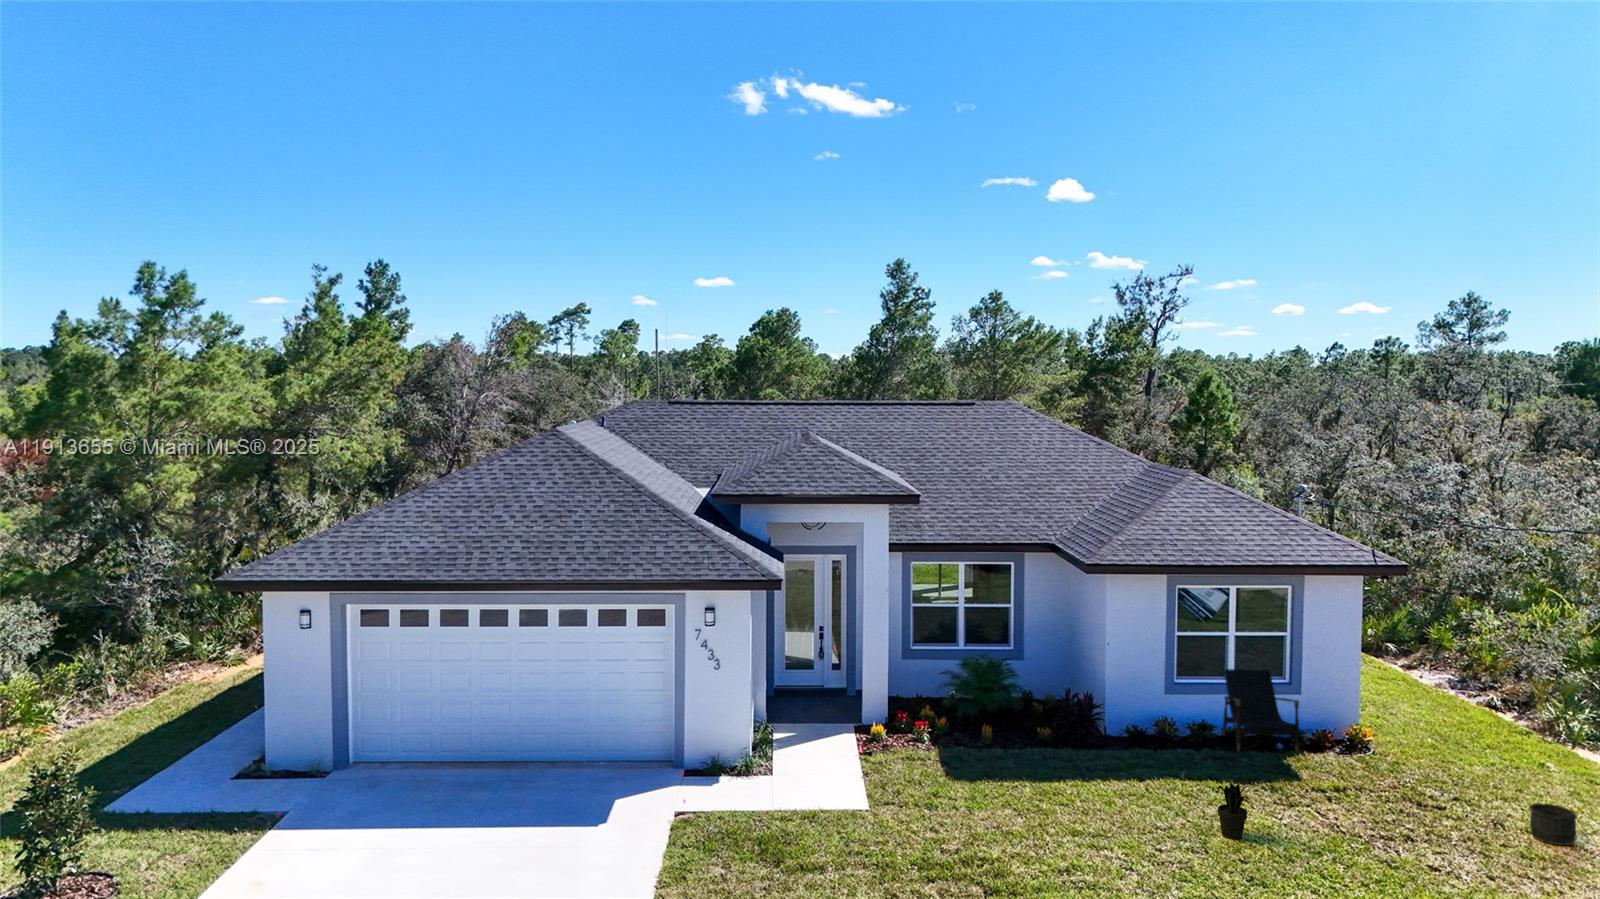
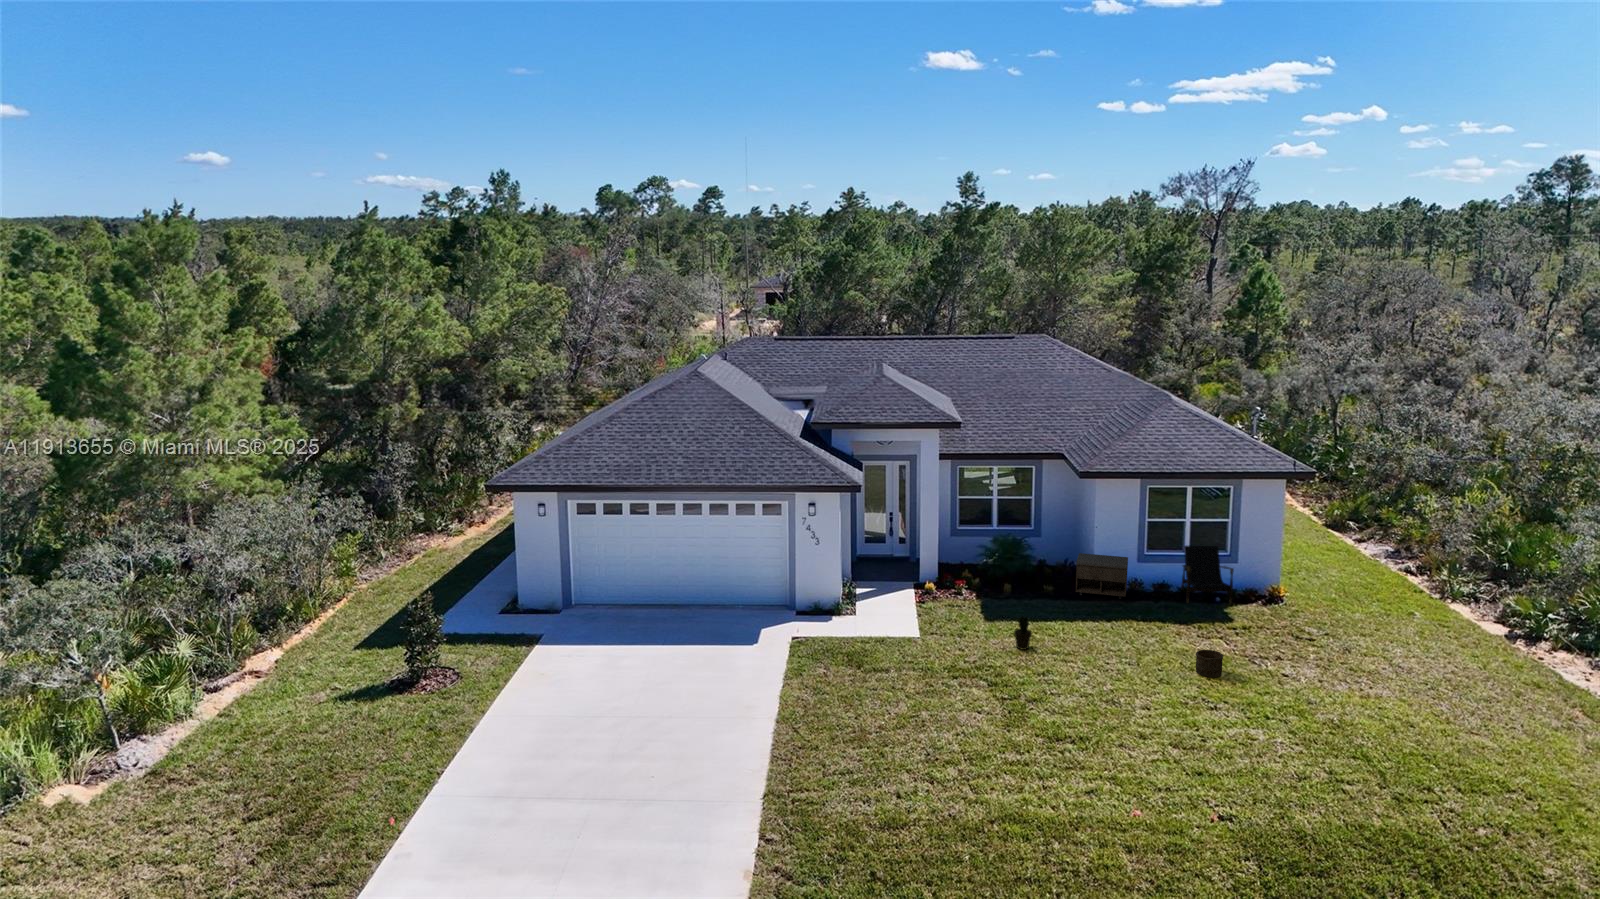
storage bench: none [1081,681,1153,746] -> present [1076,553,1128,599]
potted plant: present [1217,783,1248,839] -> present [1014,616,1032,650]
wooden bucket: present [1529,803,1577,845] -> present [1196,650,1223,677]

